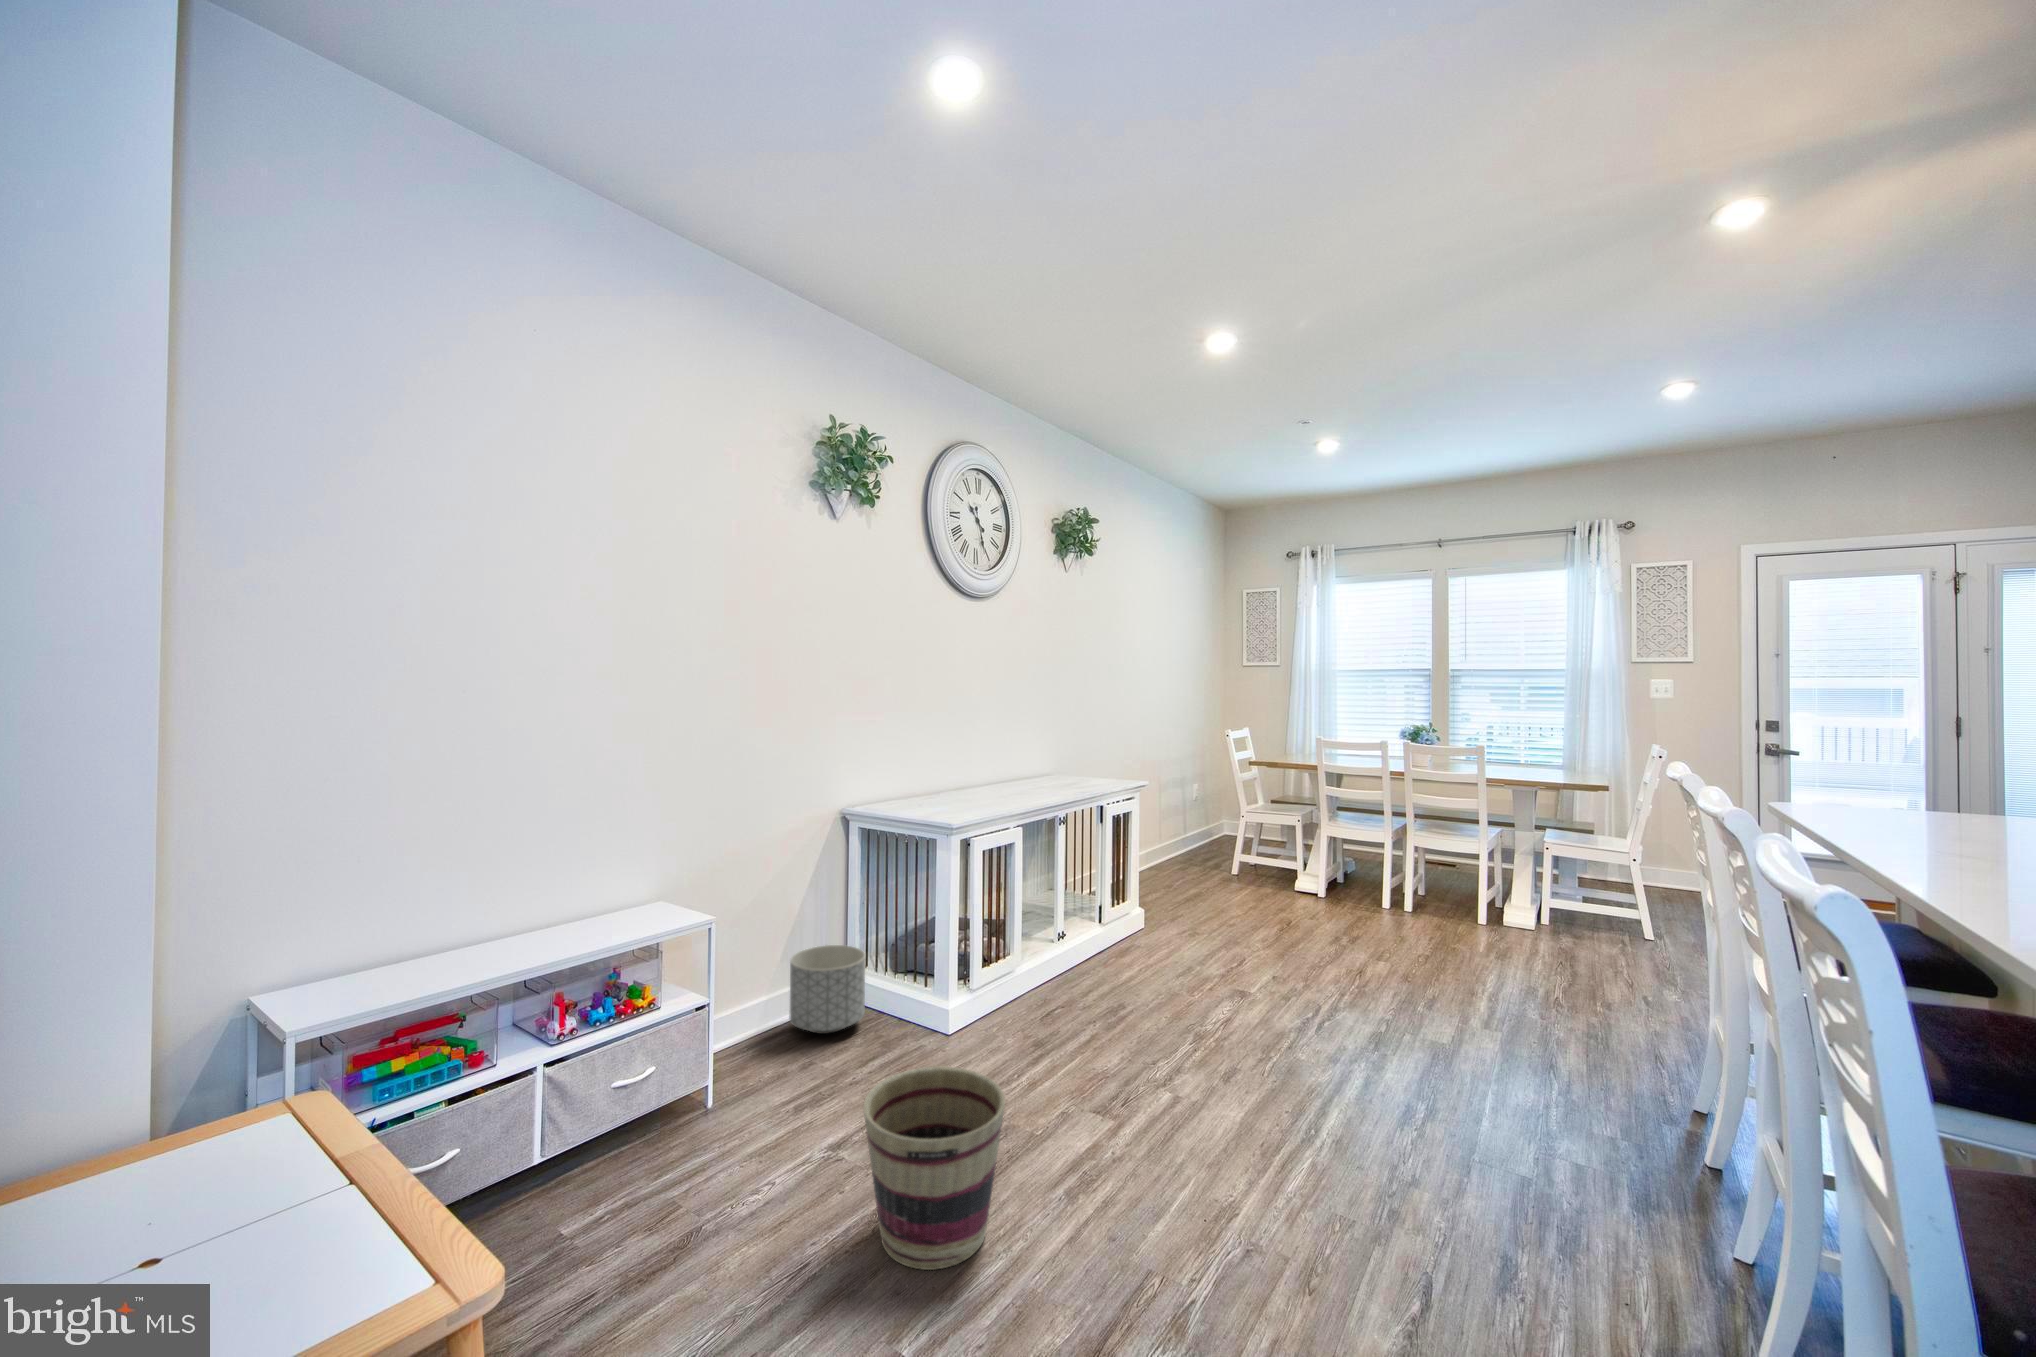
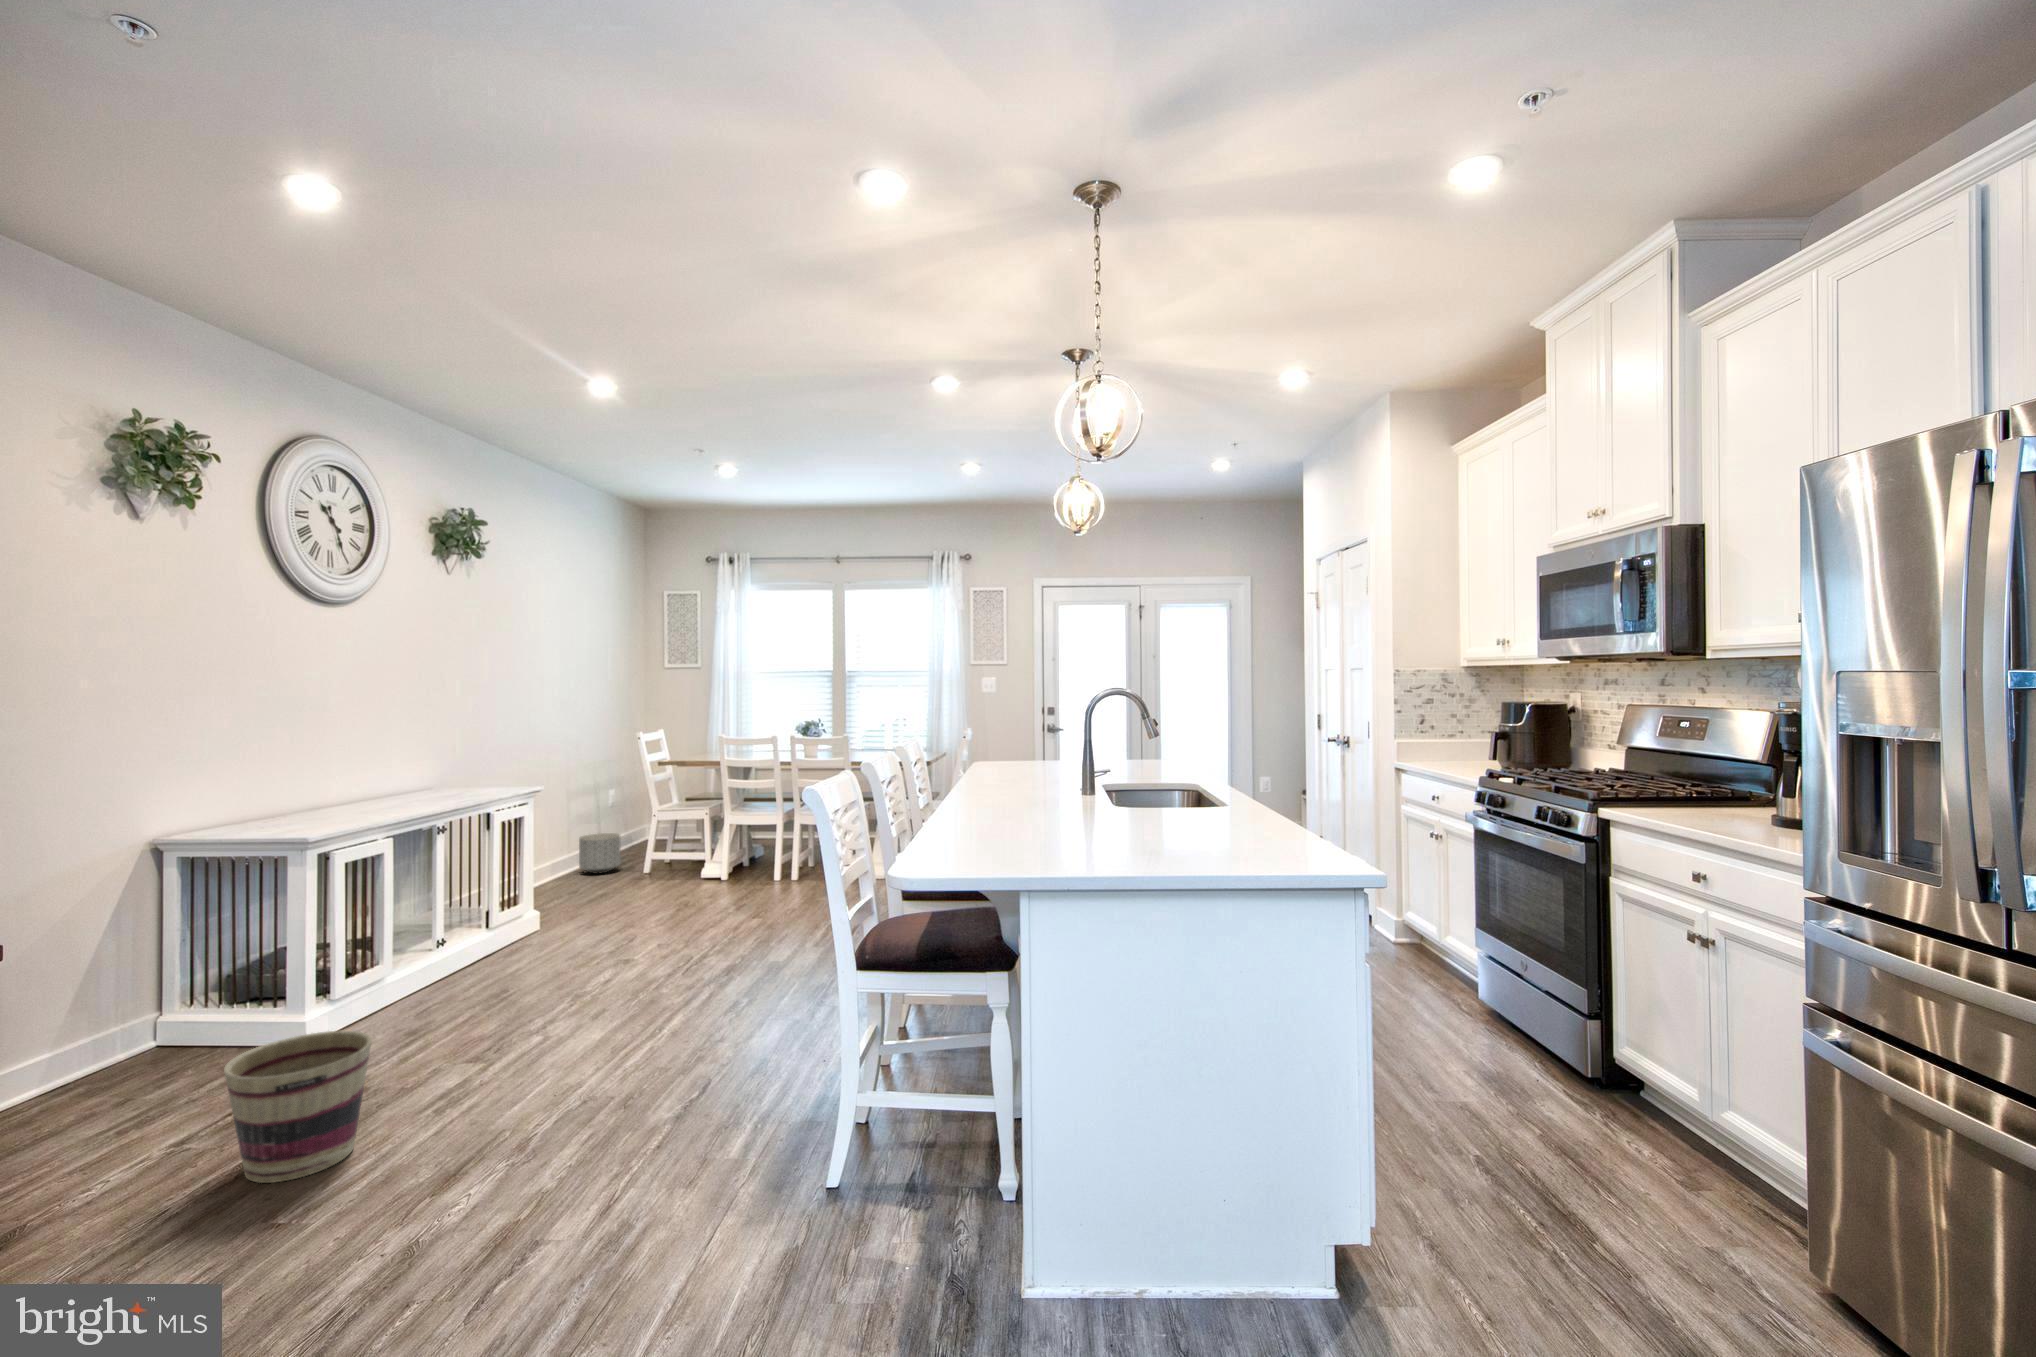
planter: present [790,945,865,1034] -> present [579,833,620,873]

